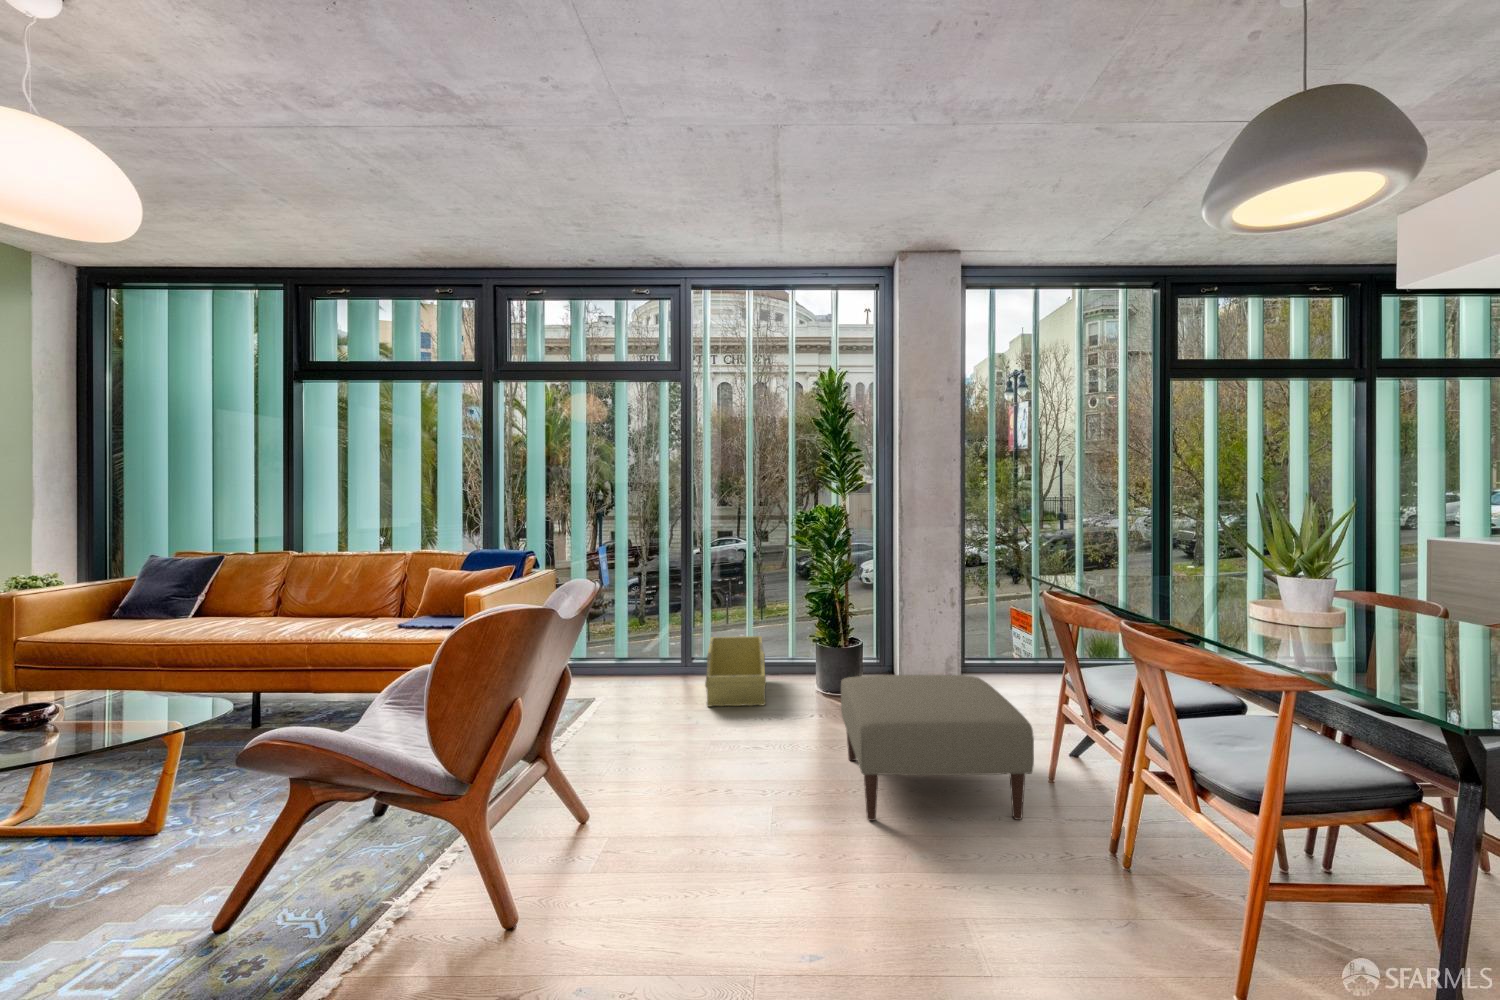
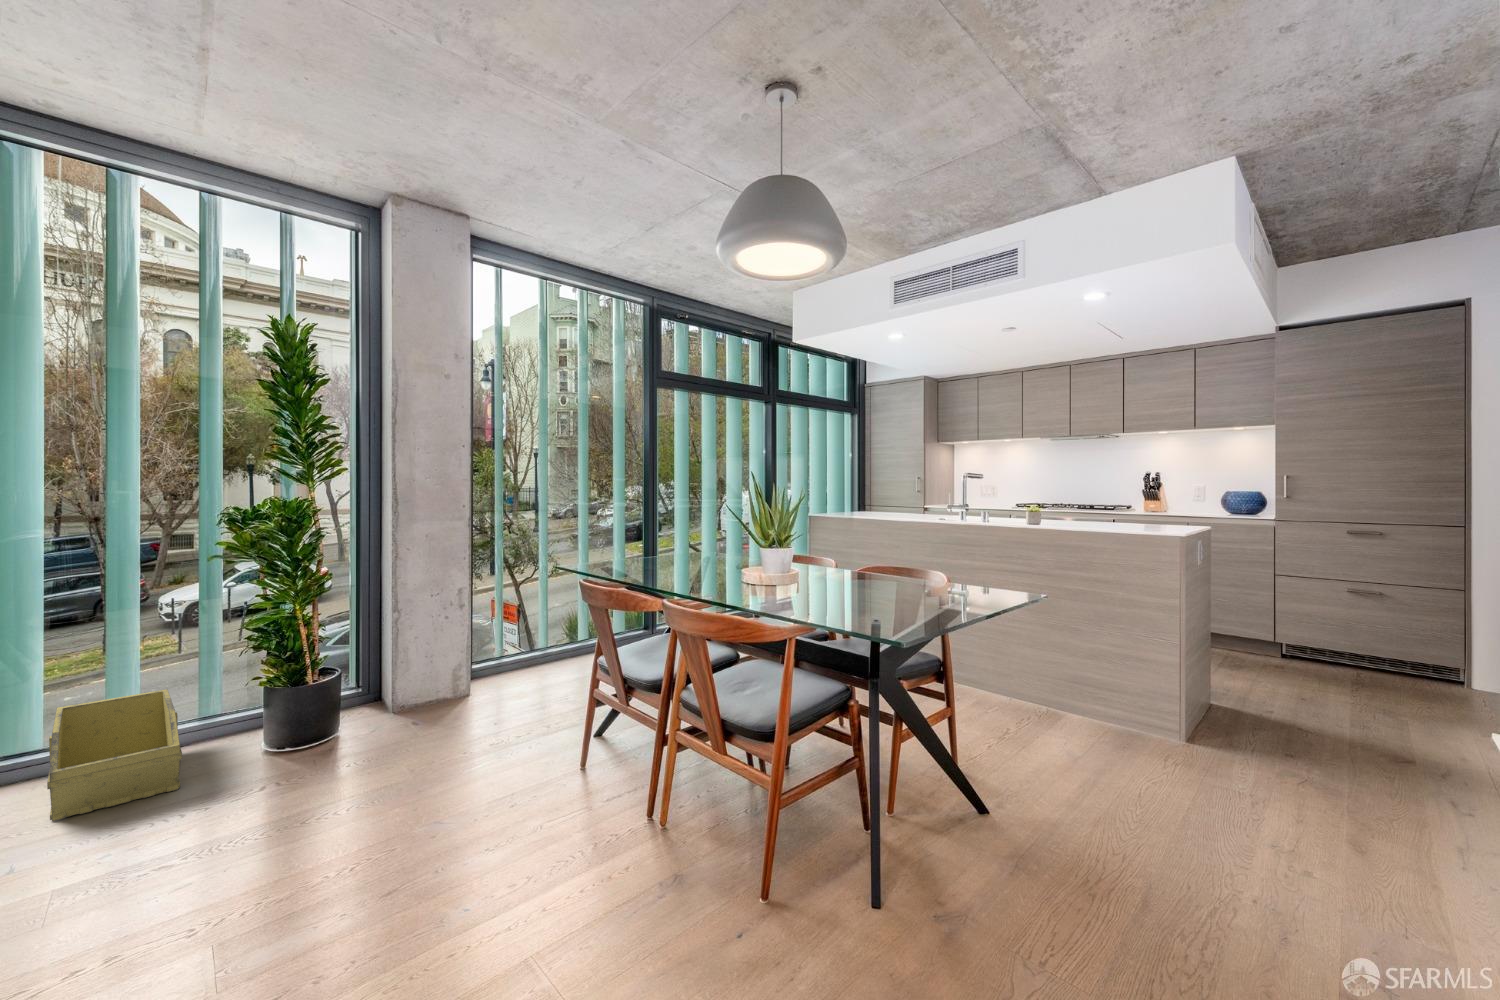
ottoman: present [841,675,1034,820] -> none [323,679,576,891]

